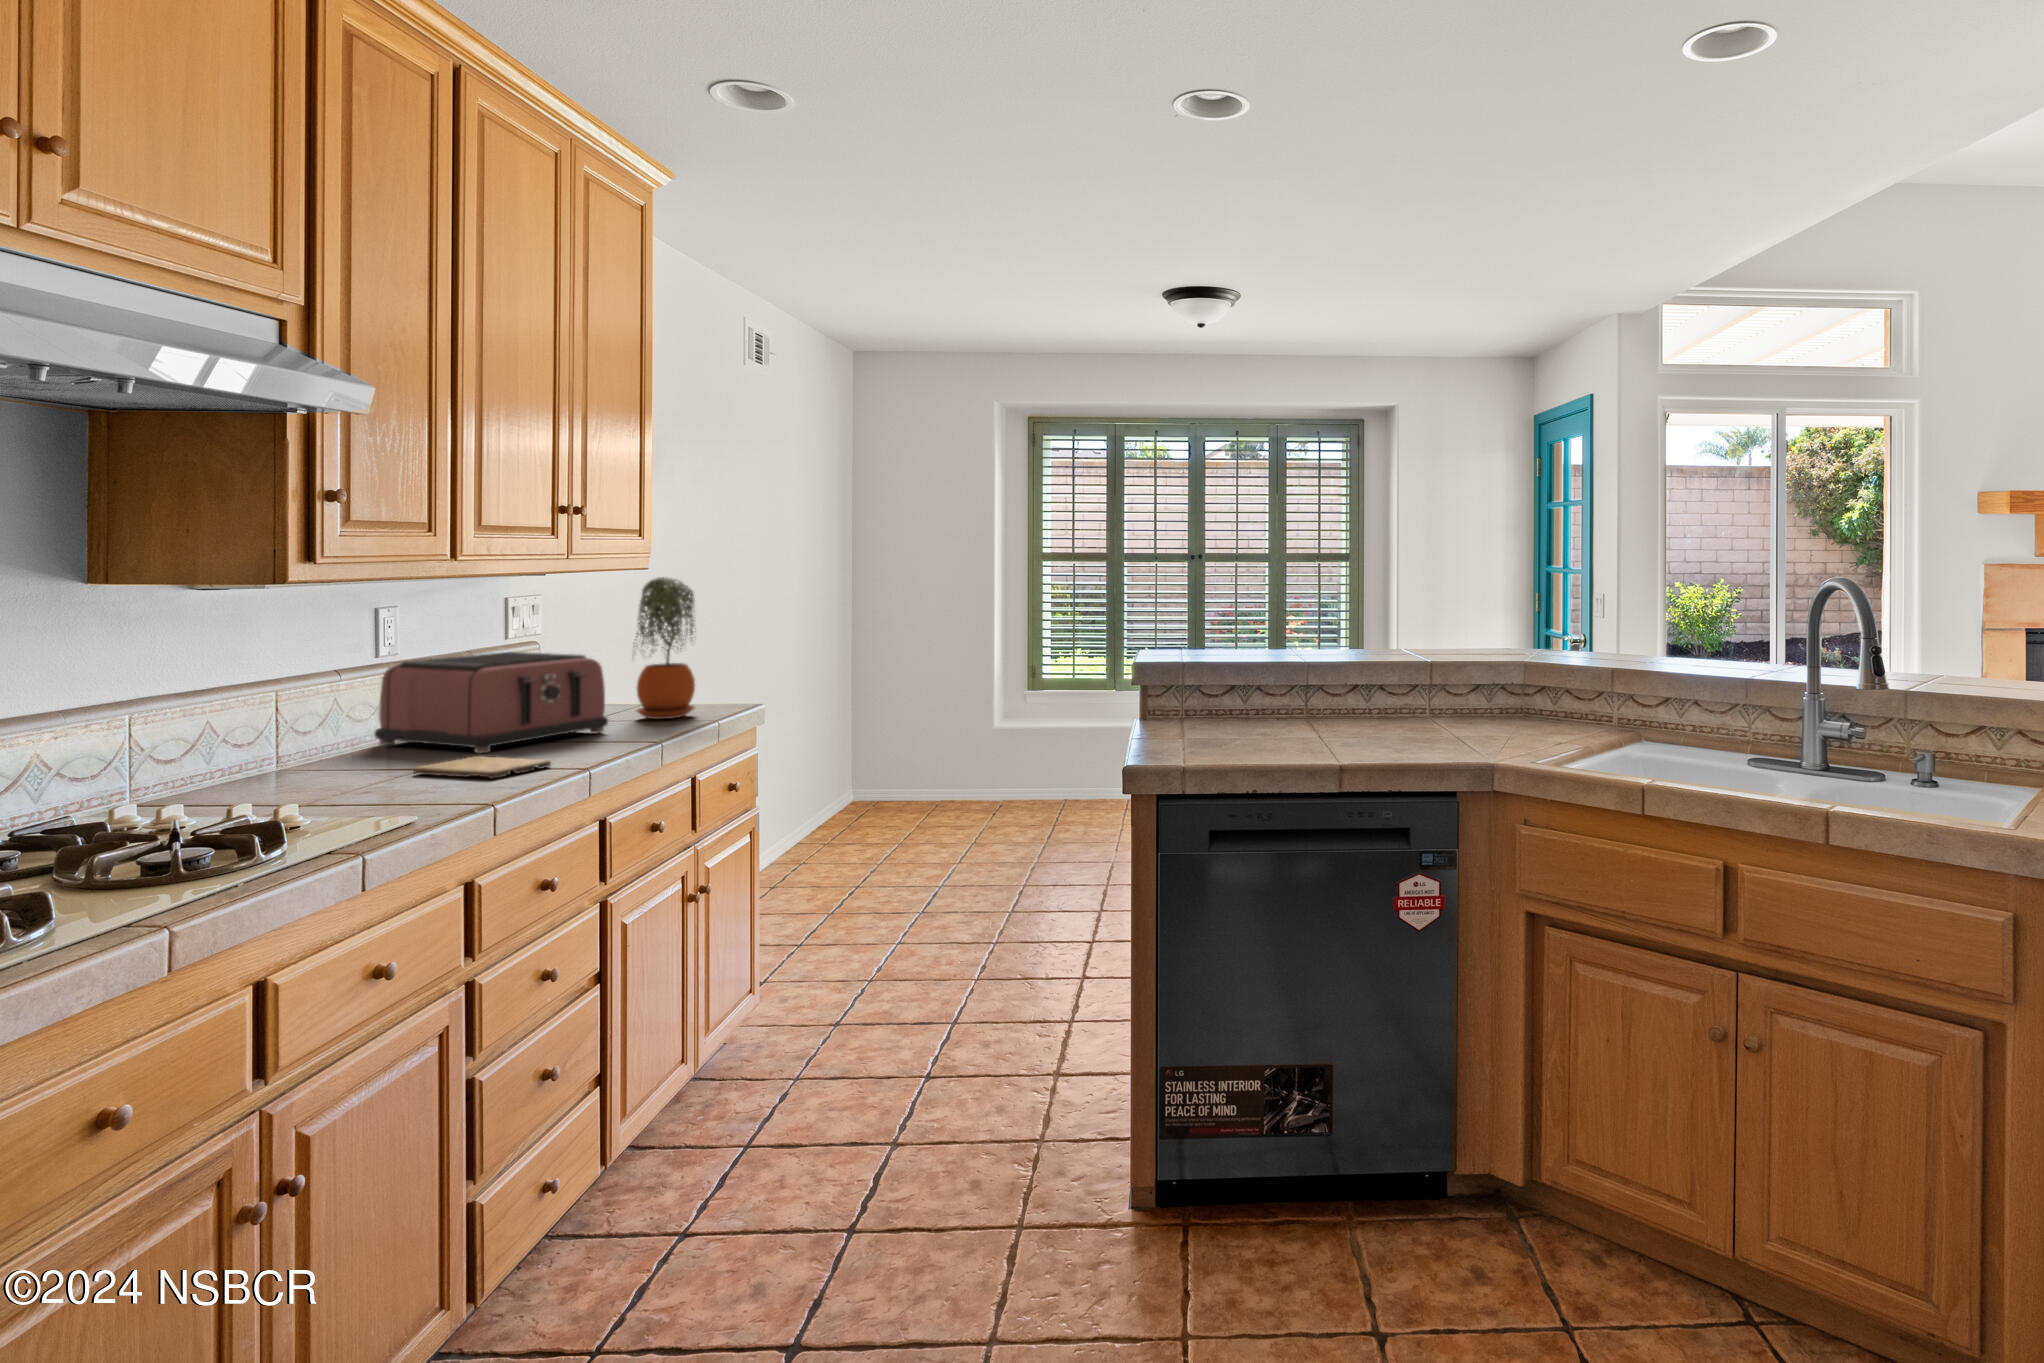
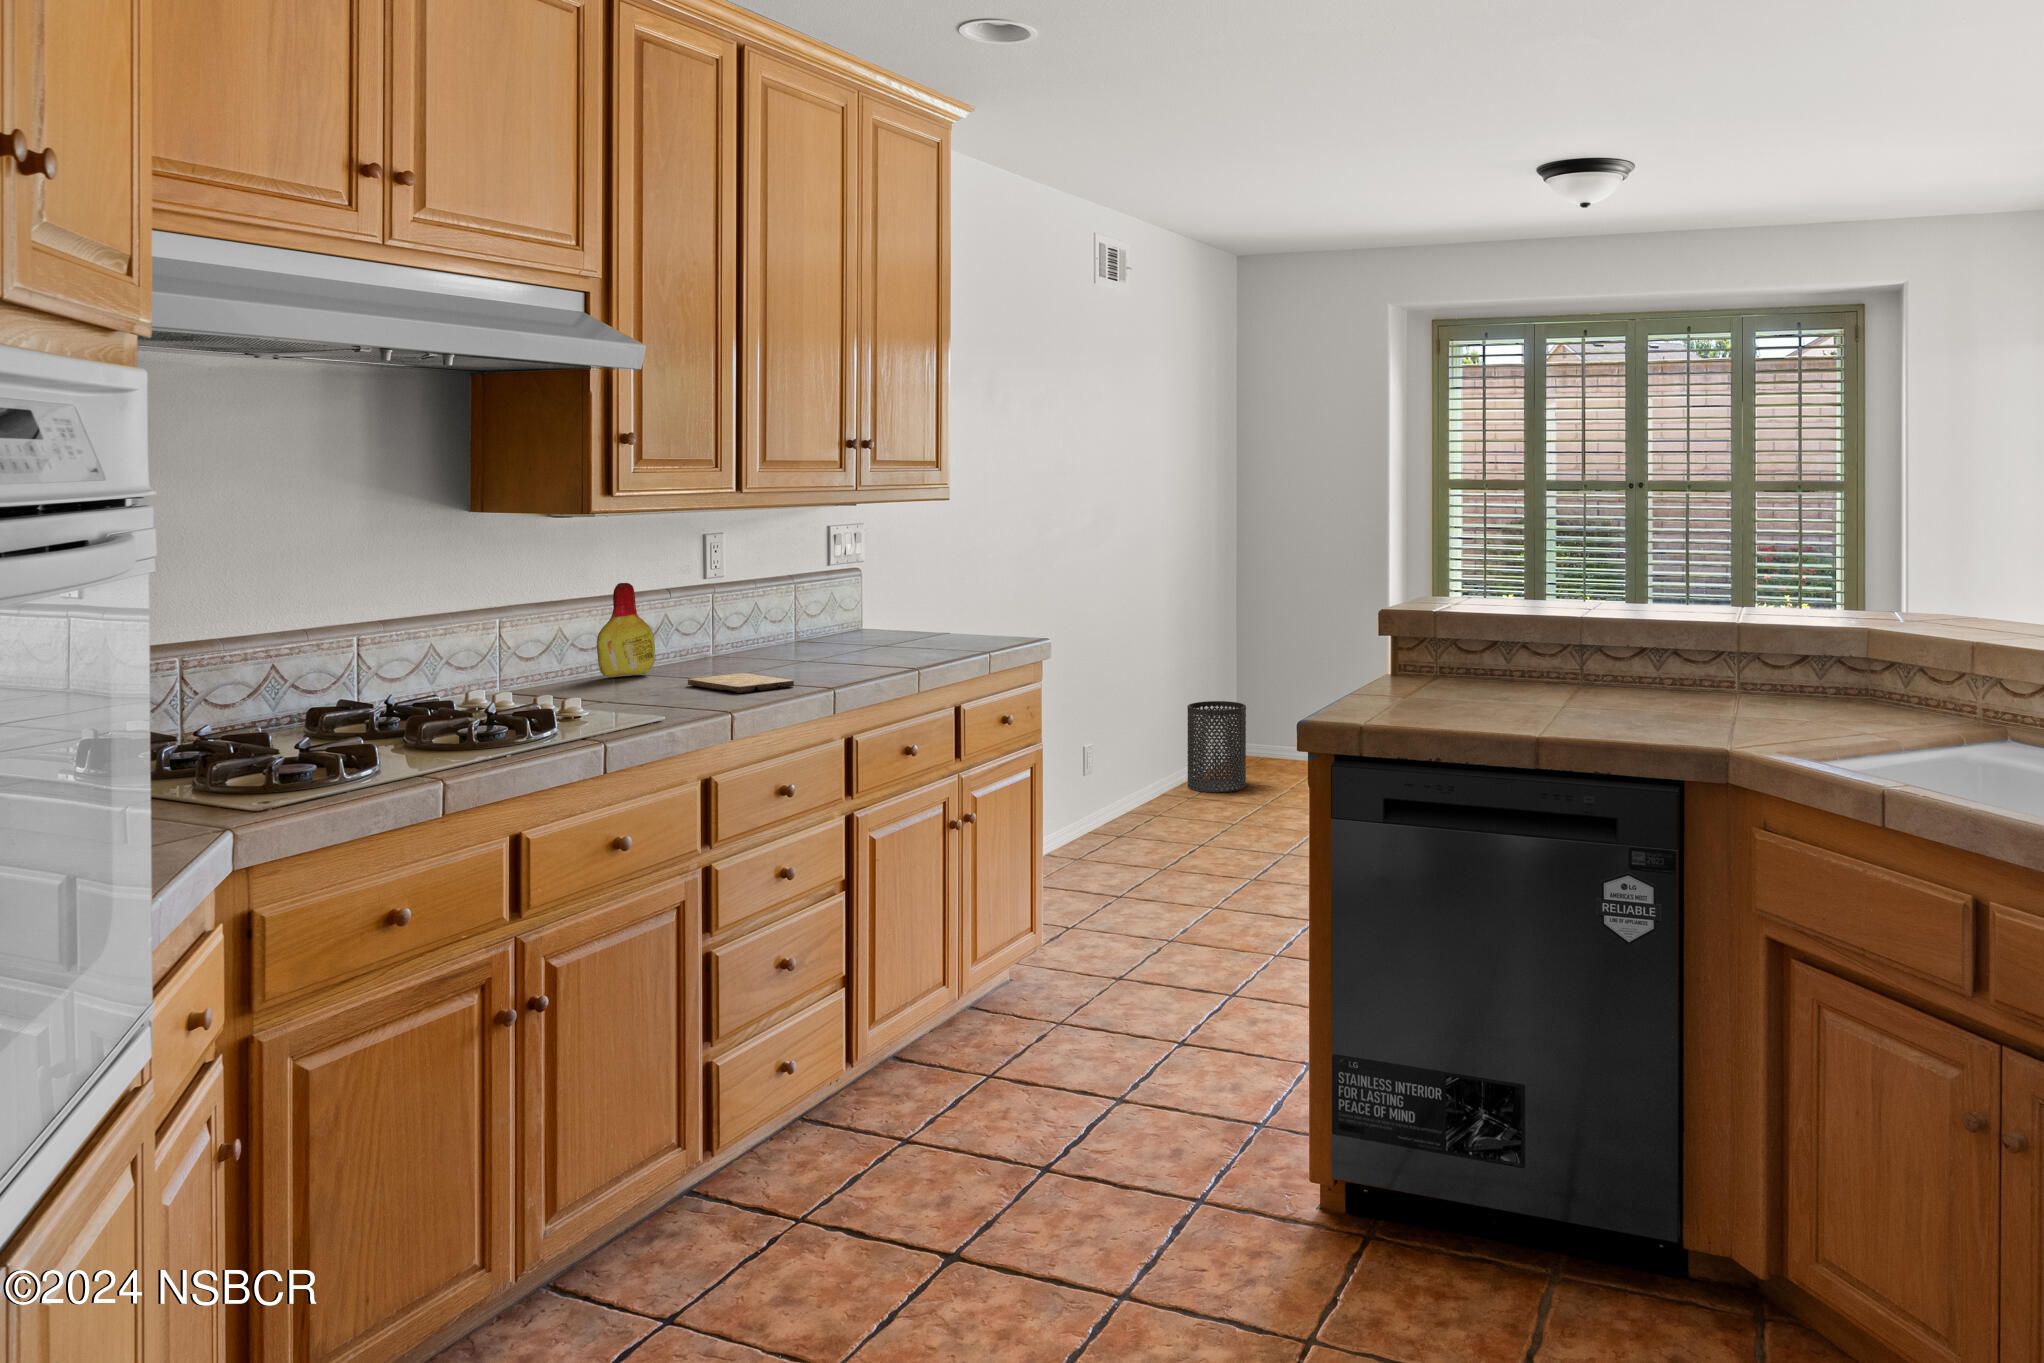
potted plant: present [633,577,696,719] -> none [908,509,971,651]
toaster: present [375,652,608,753] -> none [690,579,877,672]
bottle: none [277,663,352,772] -> present [597,583,655,677]
trash can: none [817,749,873,833] -> present [1187,701,1246,792]

